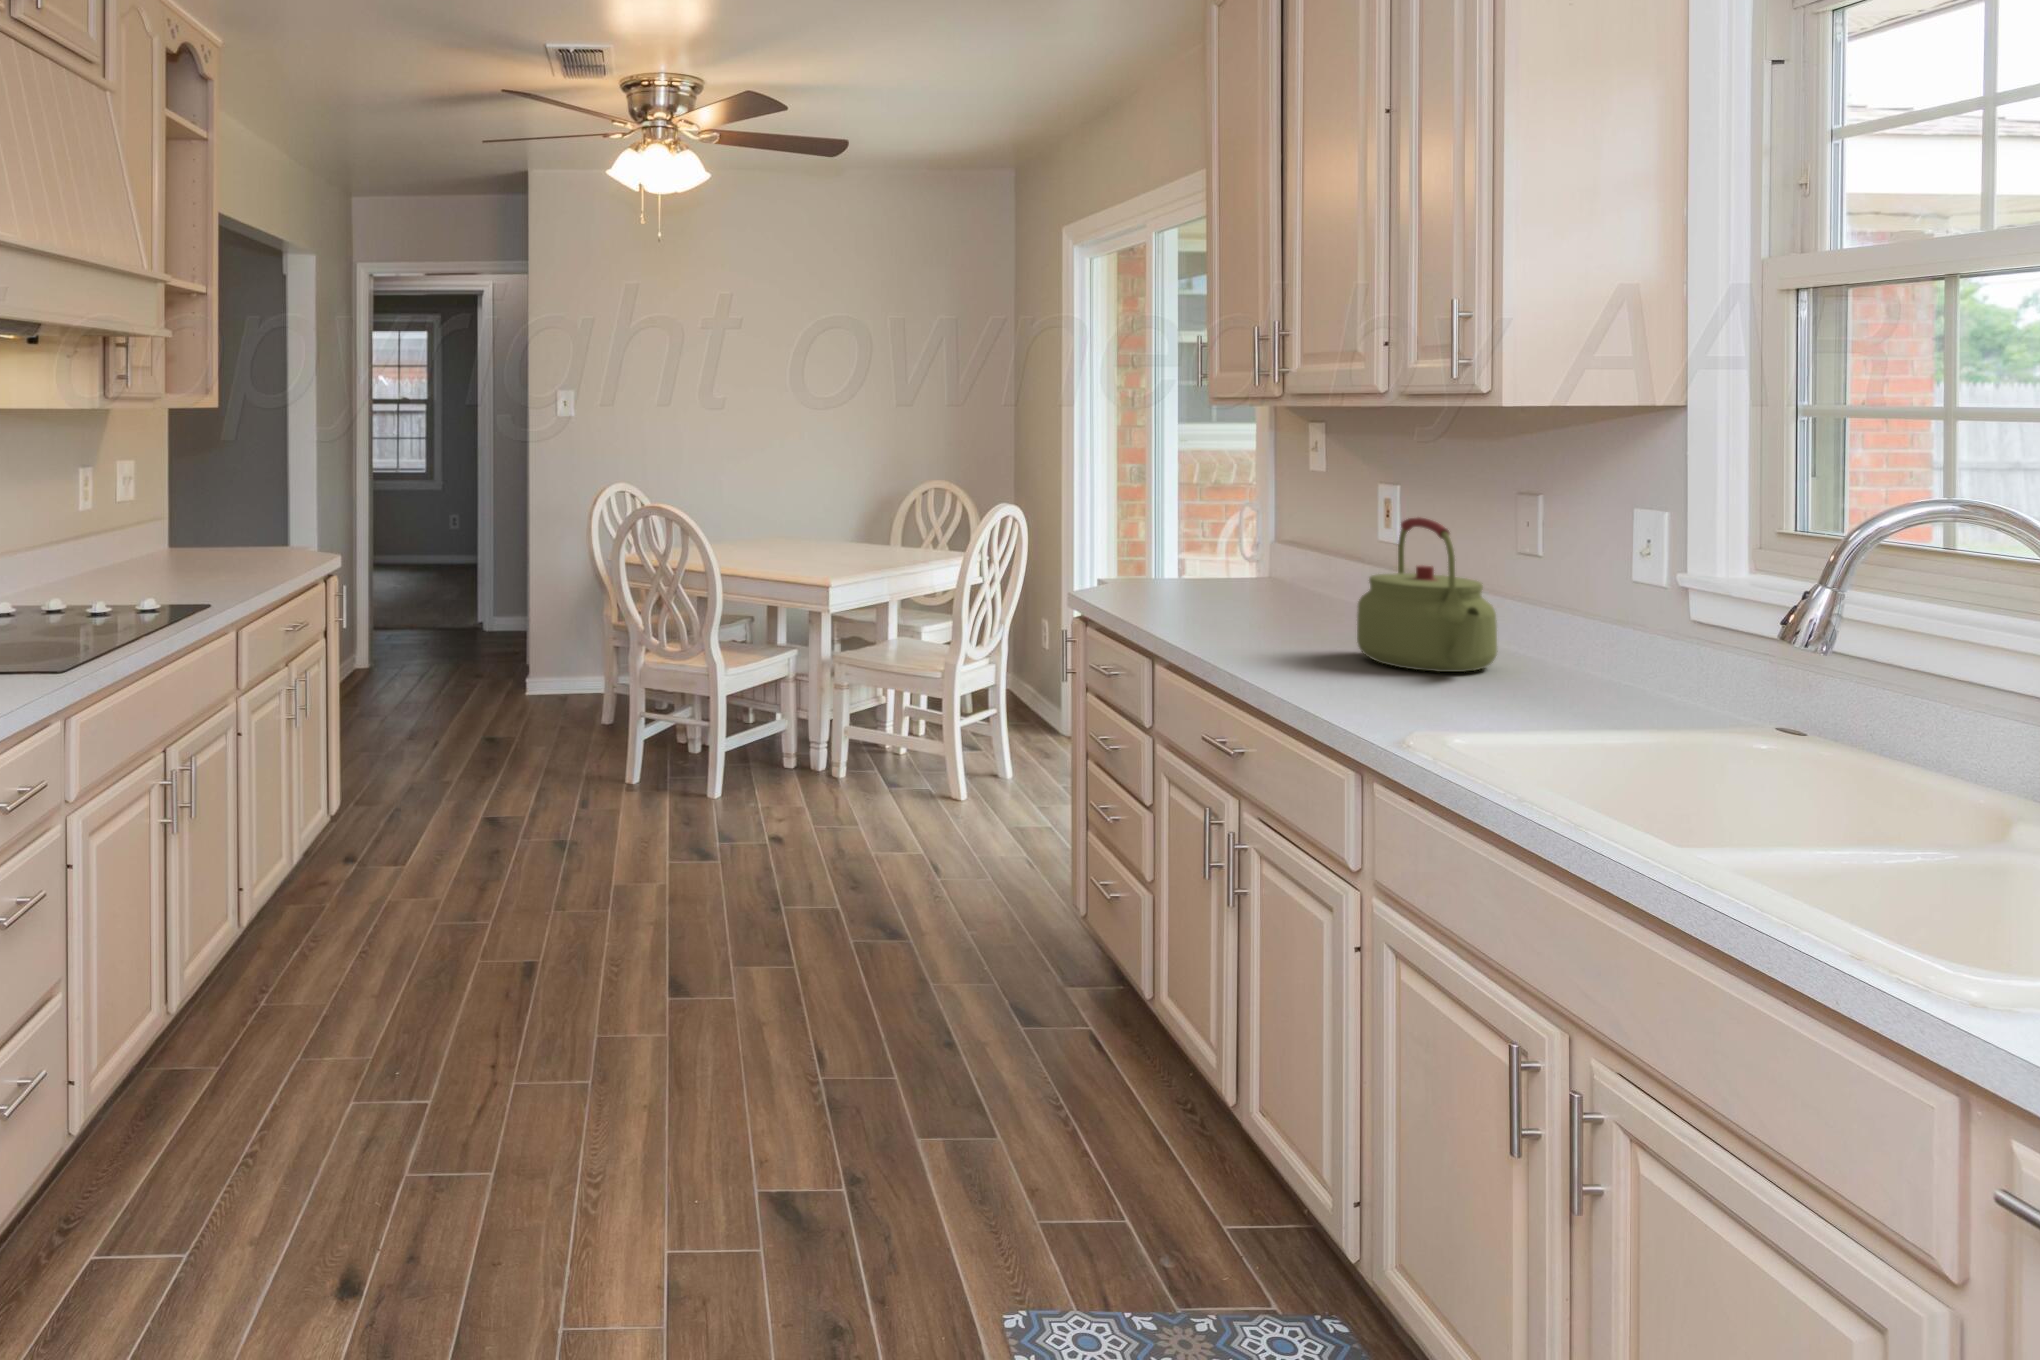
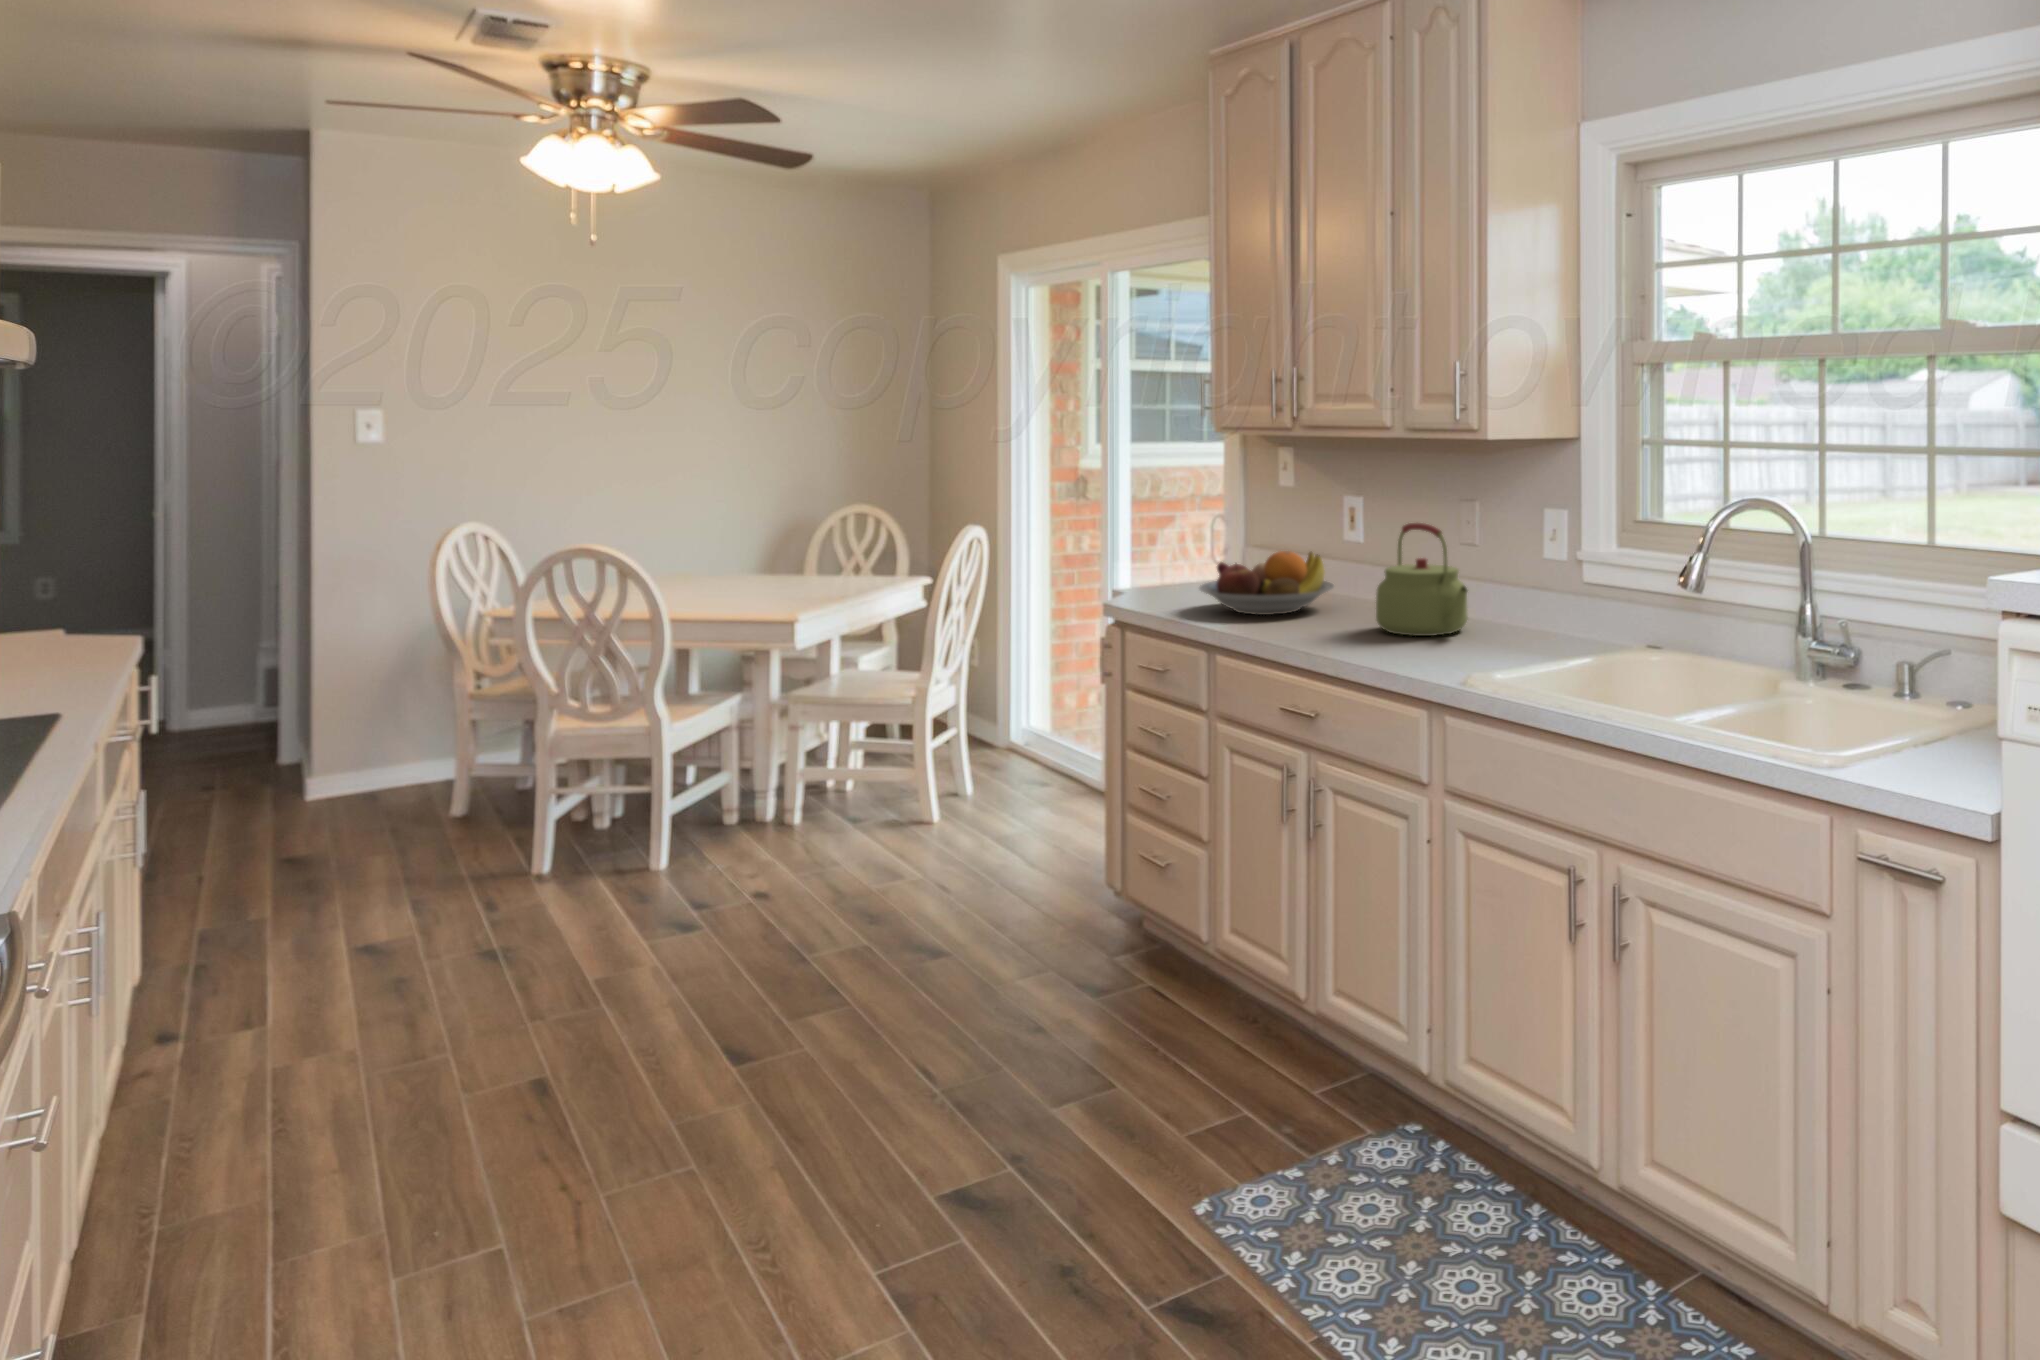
fruit bowl: none [1159,546,1339,622] -> present [1199,551,1334,615]

